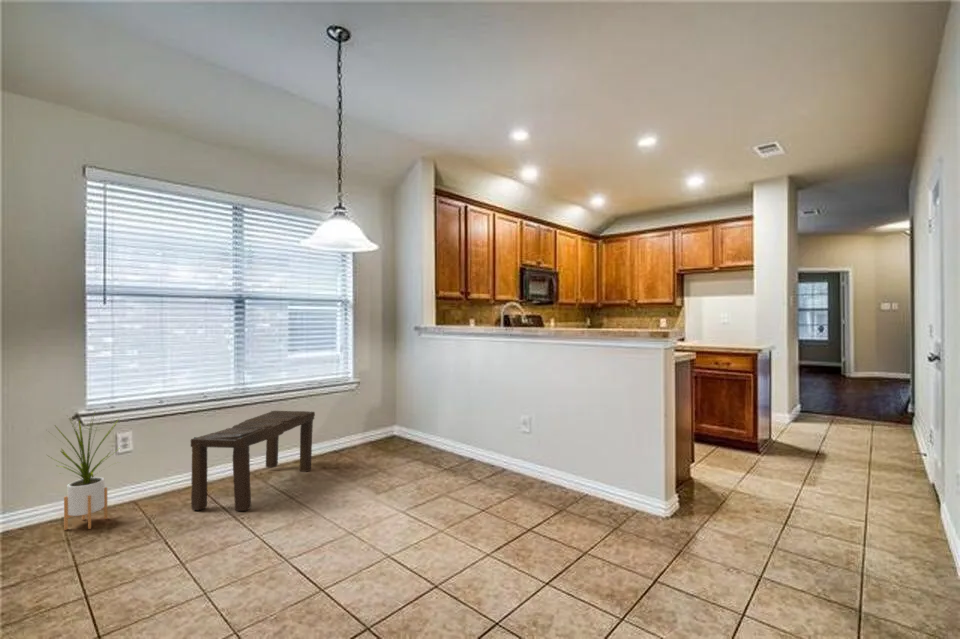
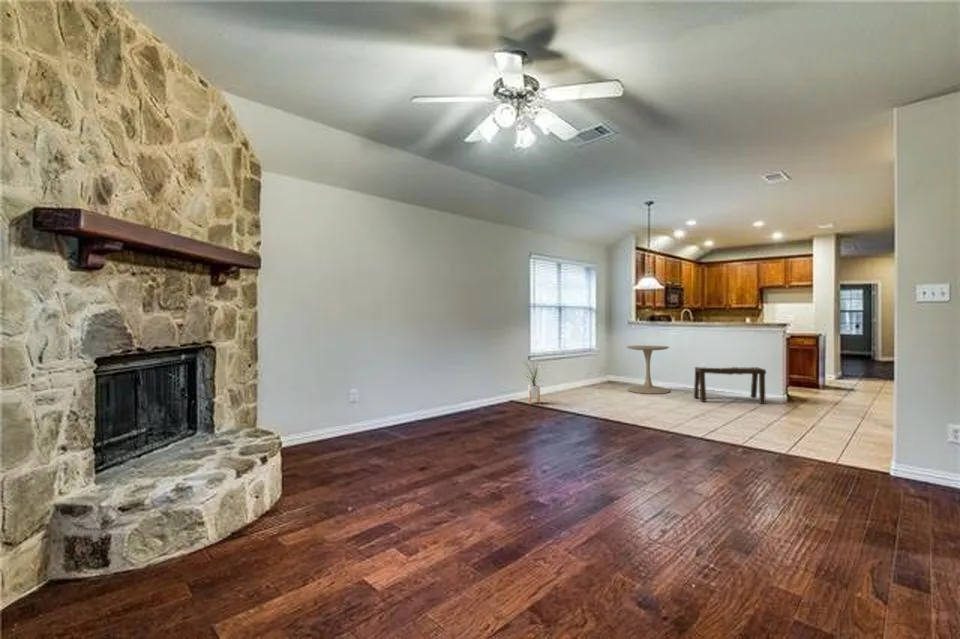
pedestal table: none [385,373,466,478] -> present [627,346,670,394]
bench: present [191,411,315,511] -> present [694,367,766,404]

